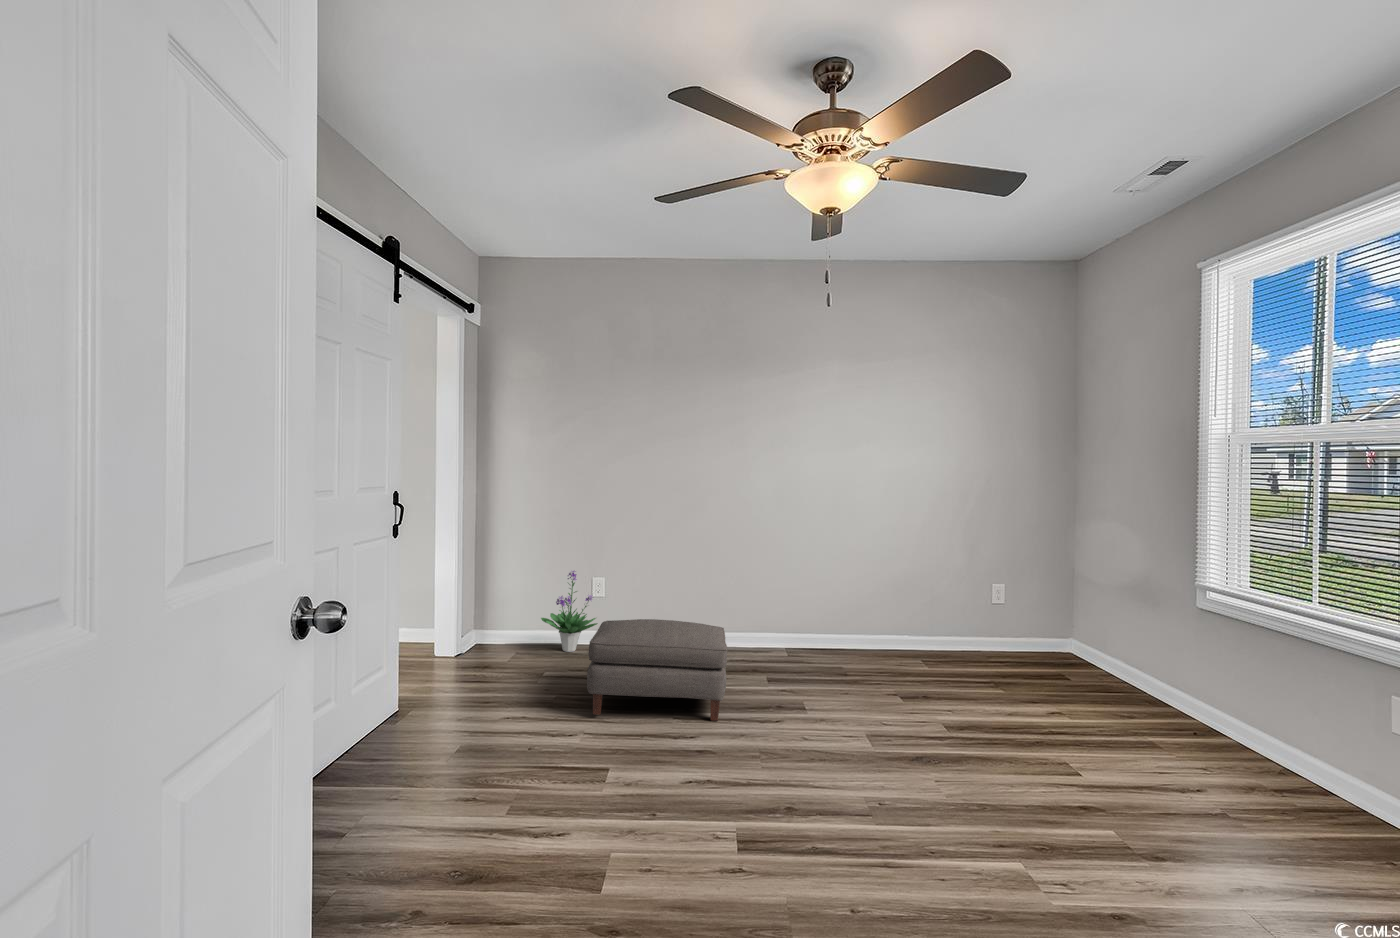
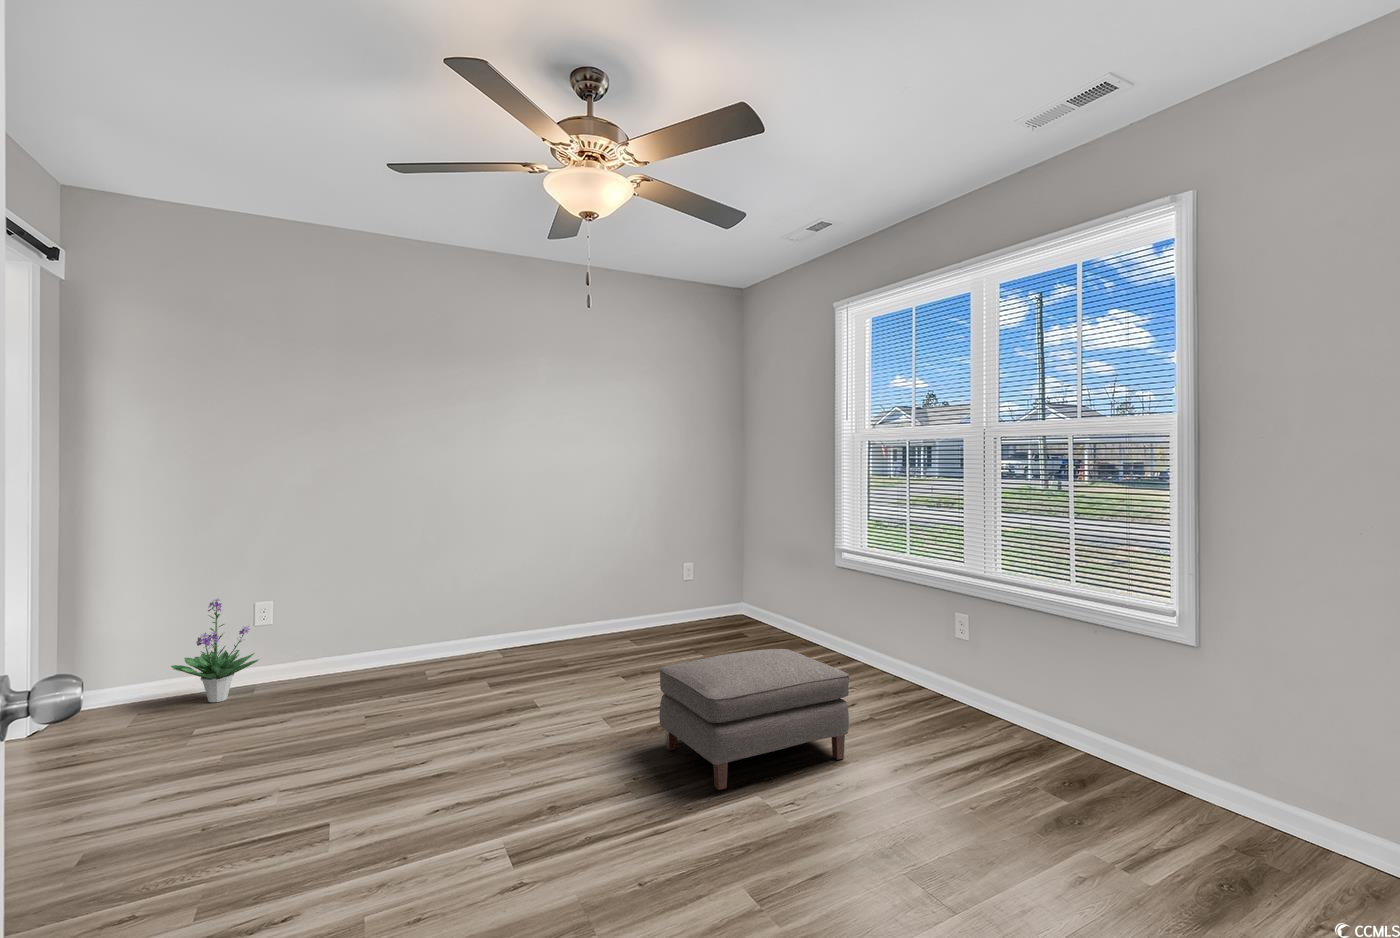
ottoman: present [587,619,727,721] -> present [659,649,850,790]

